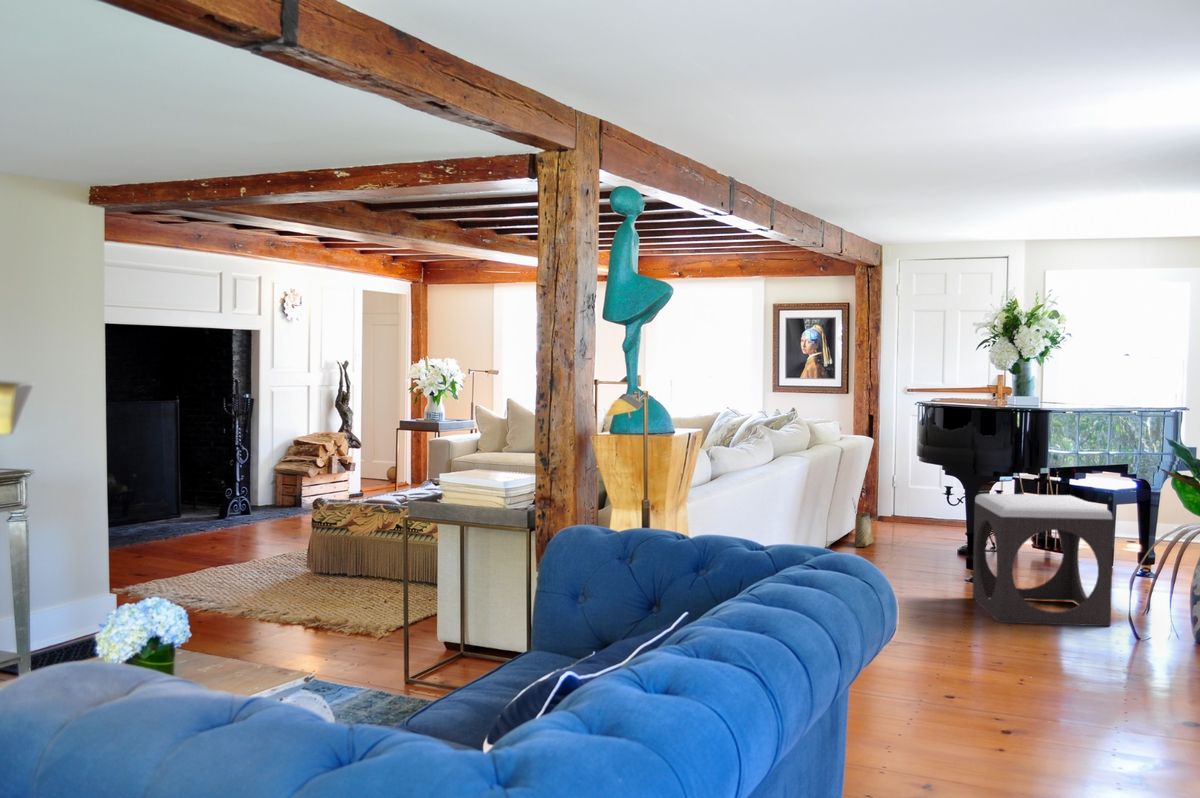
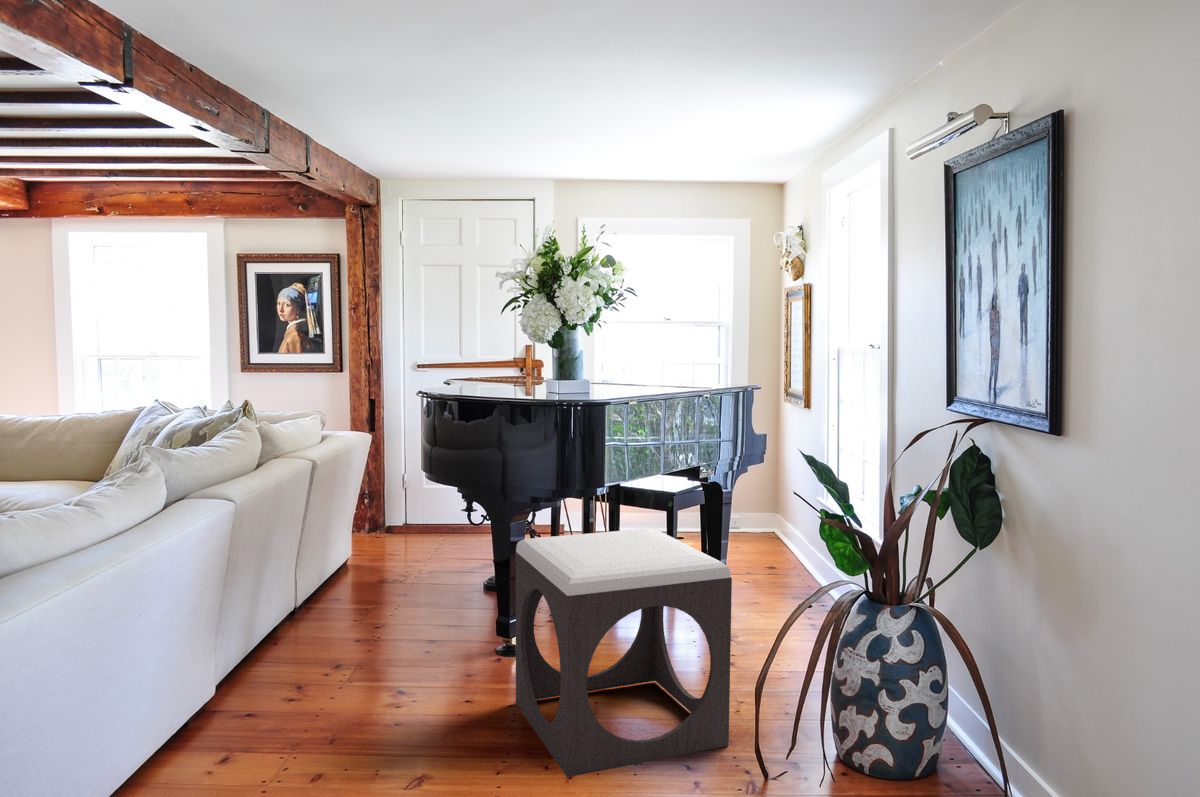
woven basket: present [852,498,874,547] -> none [339,522,372,595]

